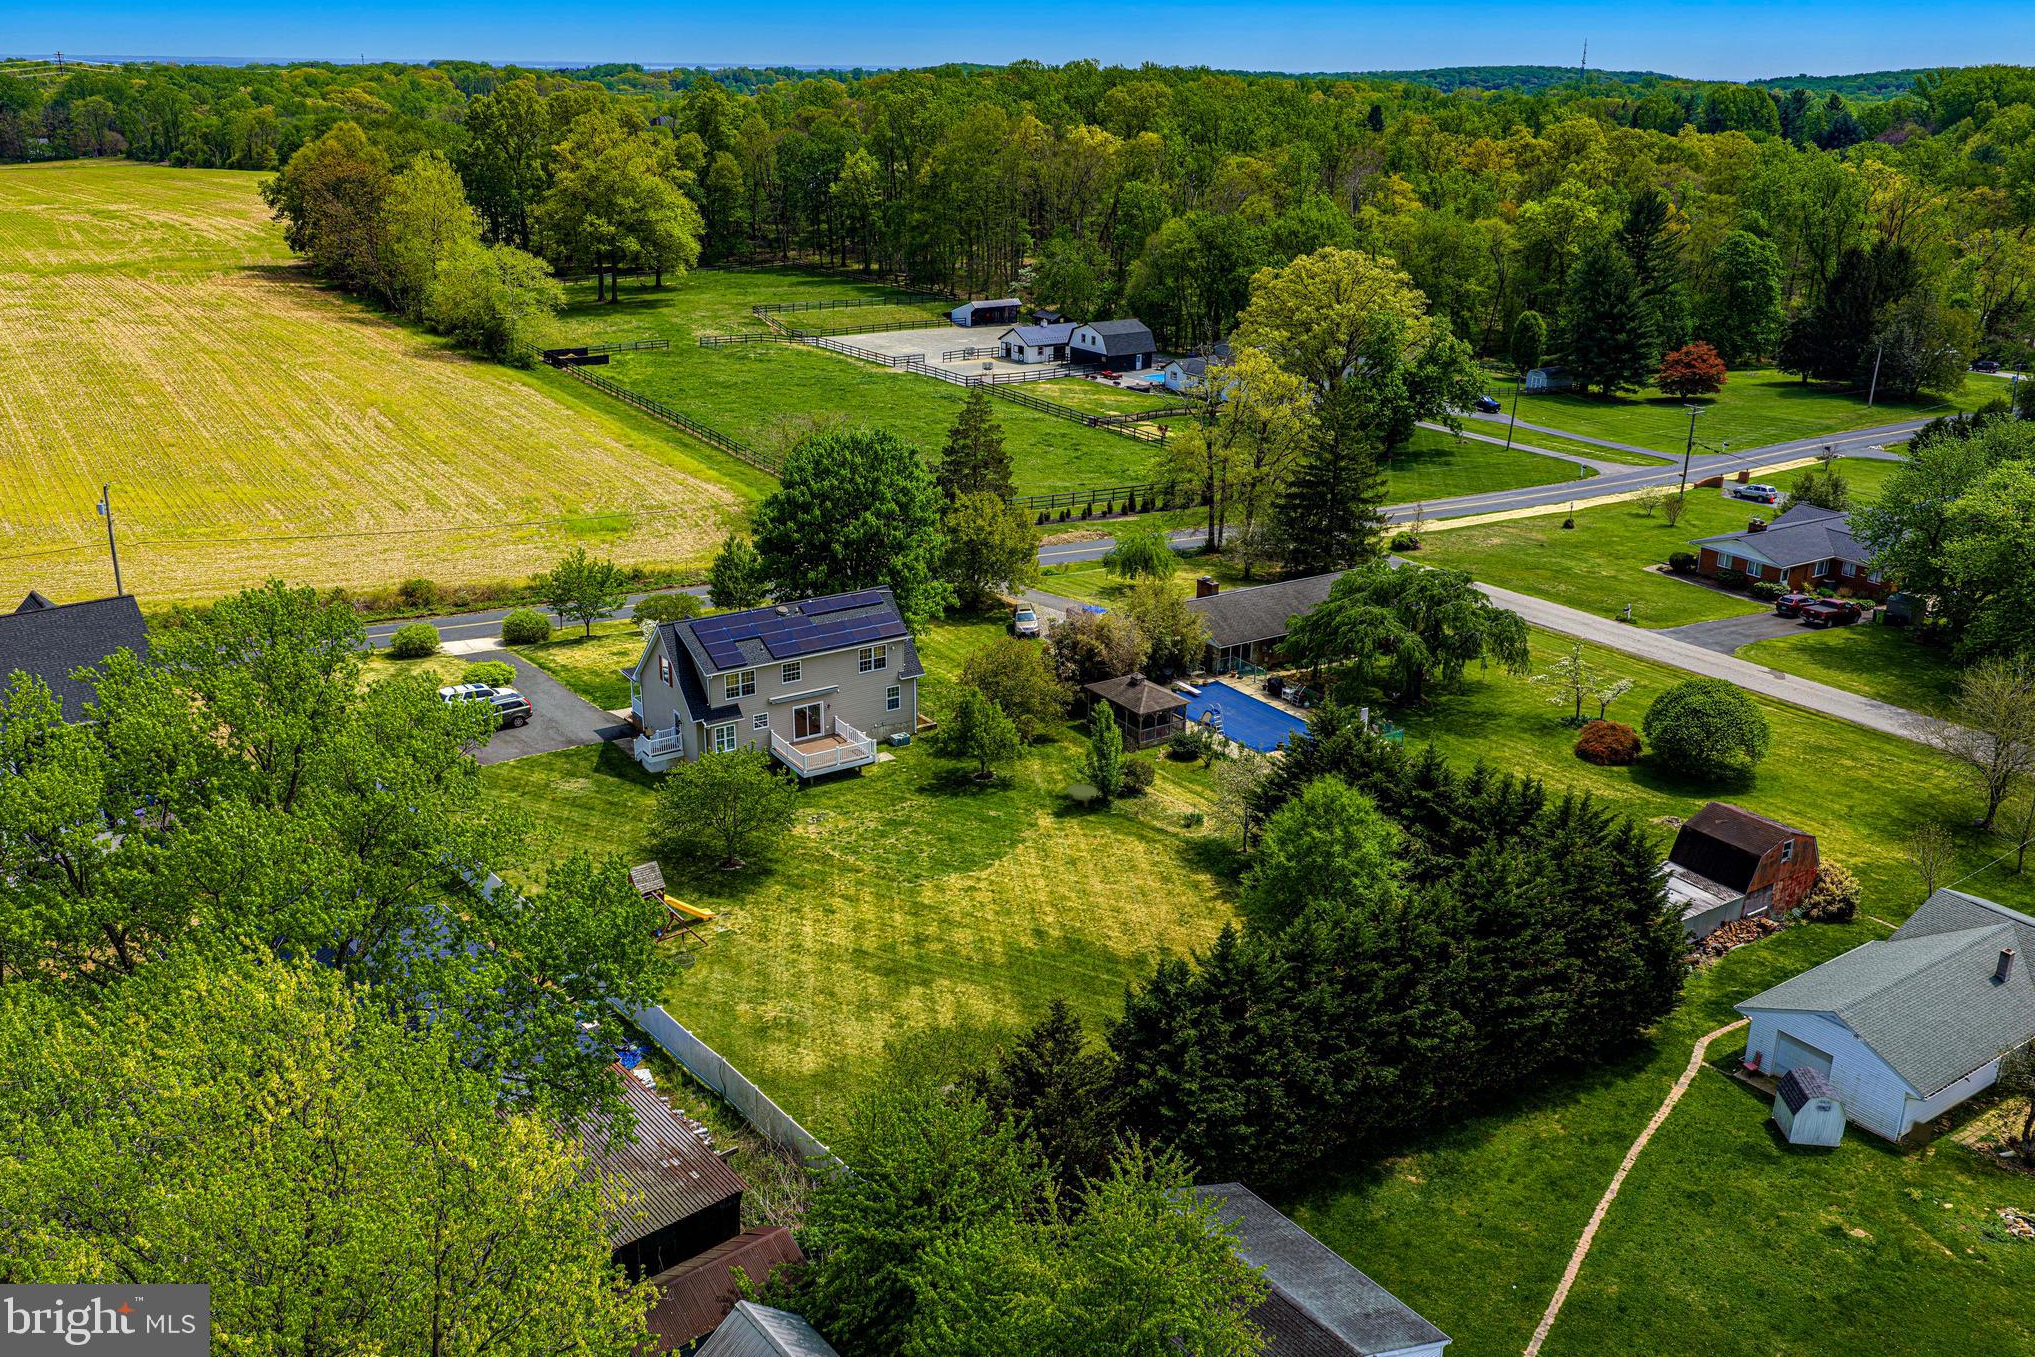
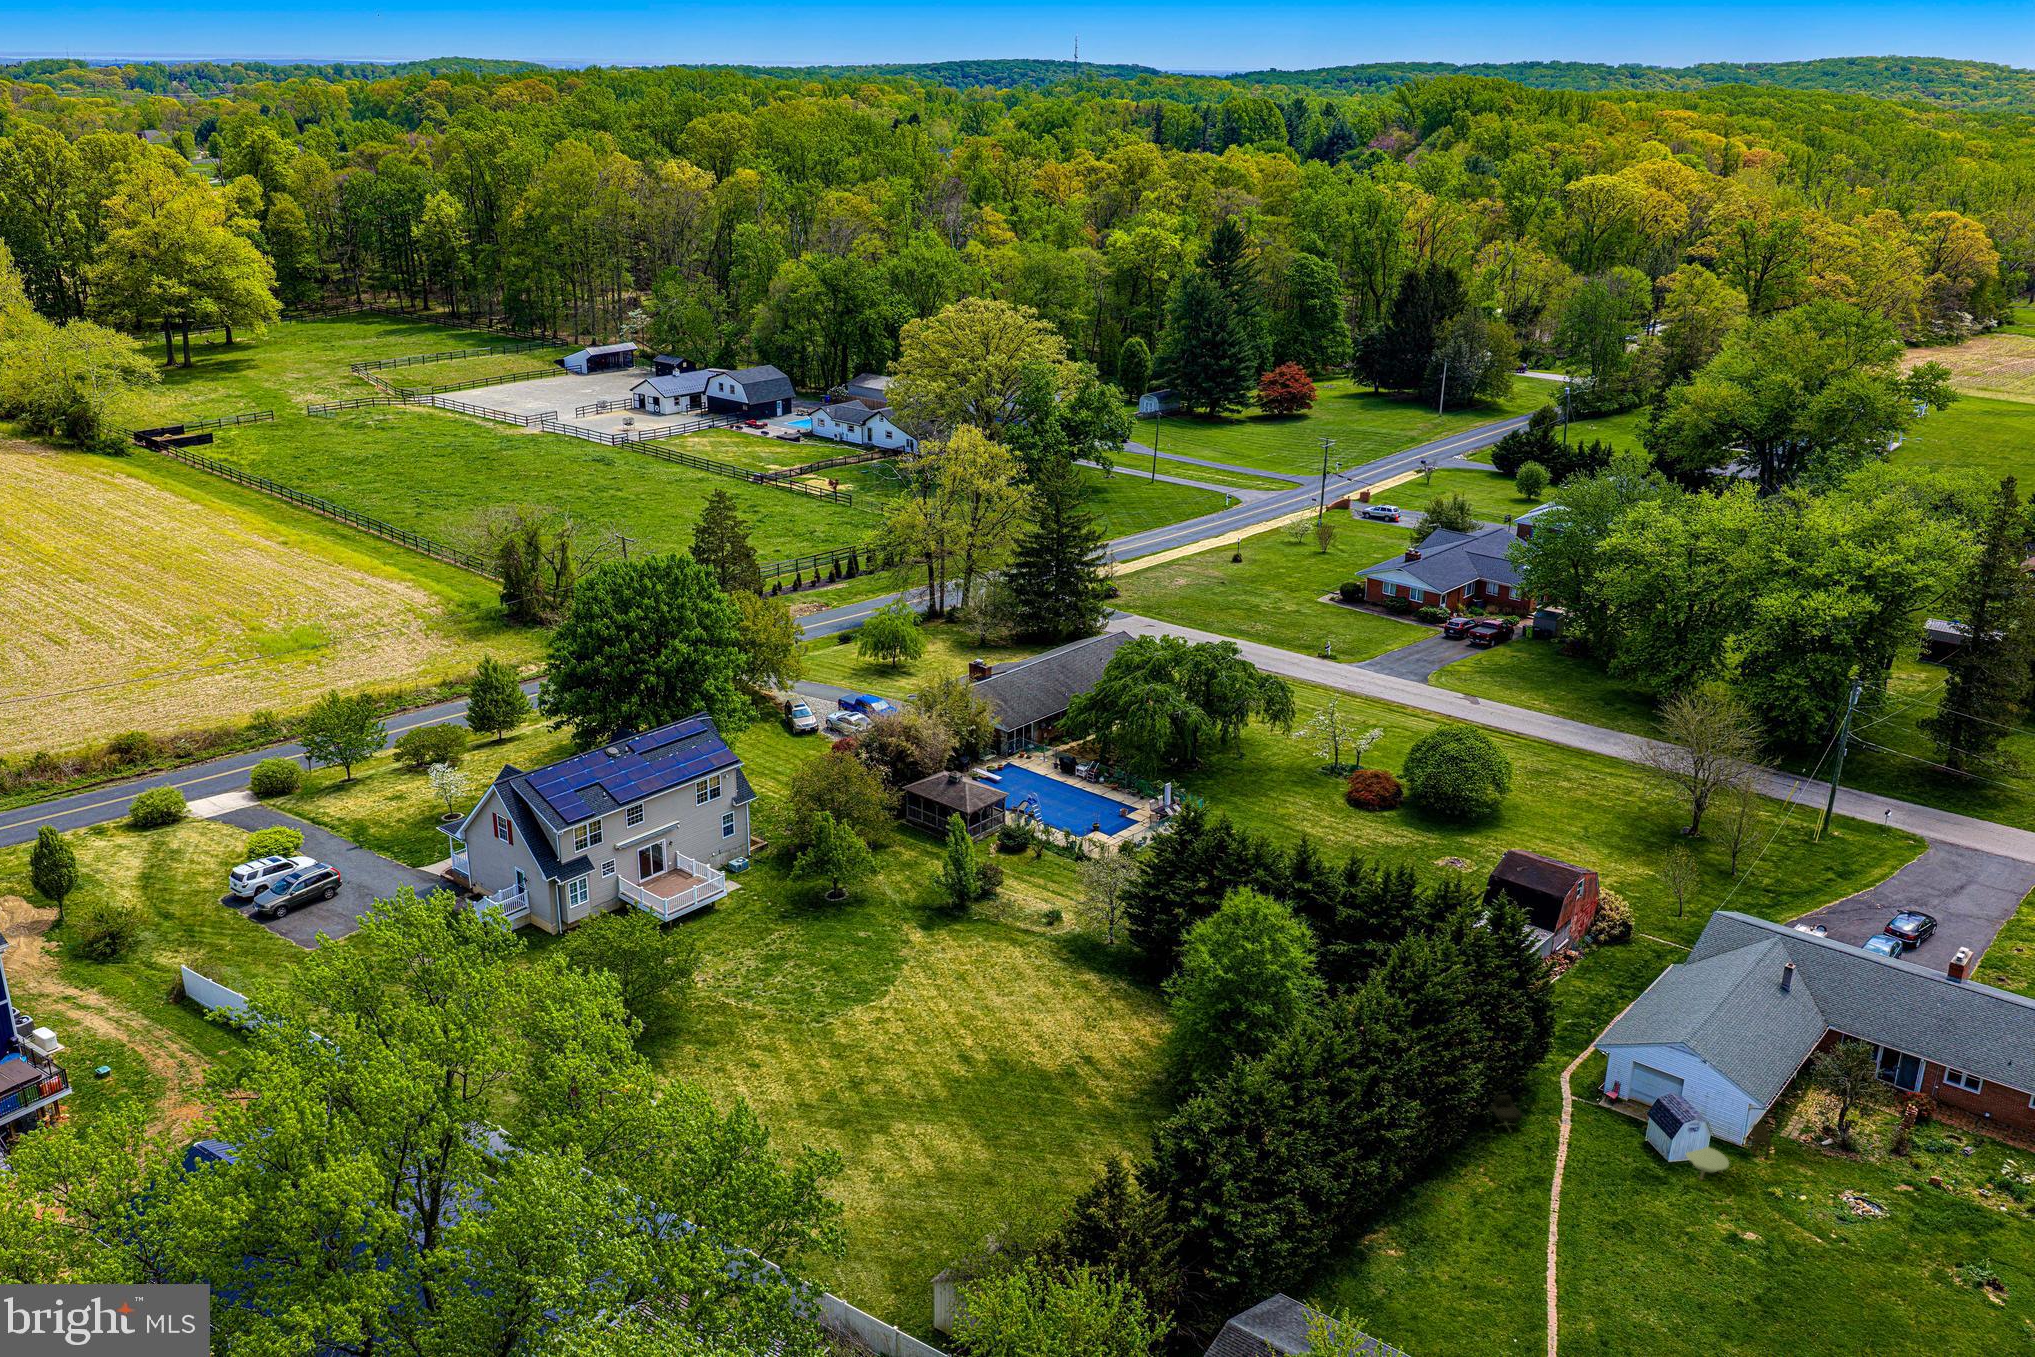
round table: present [1068,784,1097,807] -> present [1686,1147,1729,1180]
lounge chair: none [1590,1044,1625,1086] -> present [1491,1095,1522,1125]

